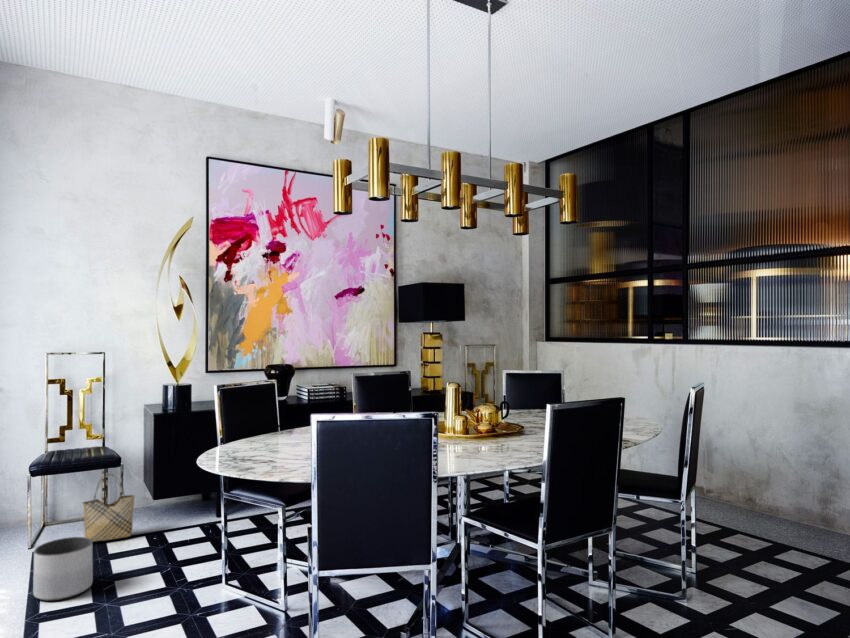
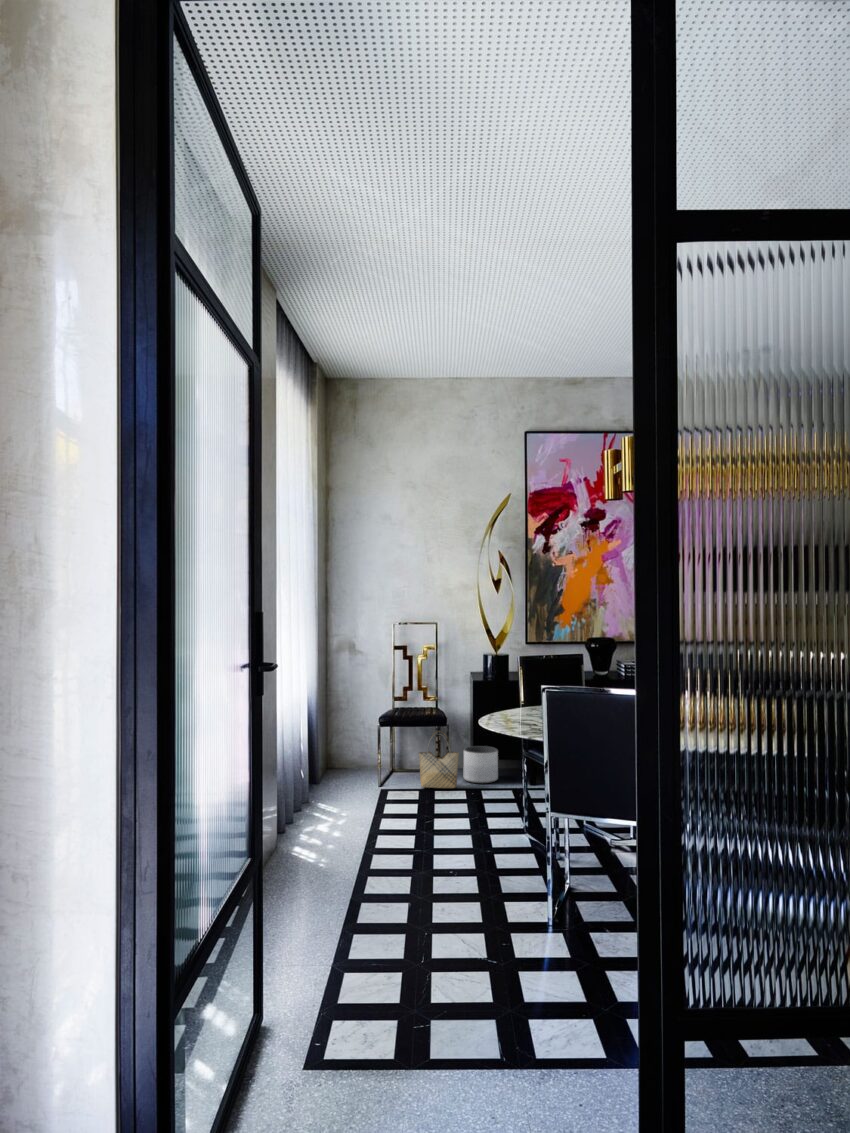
planter: present [33,537,93,601] -> present [463,746,498,783]

